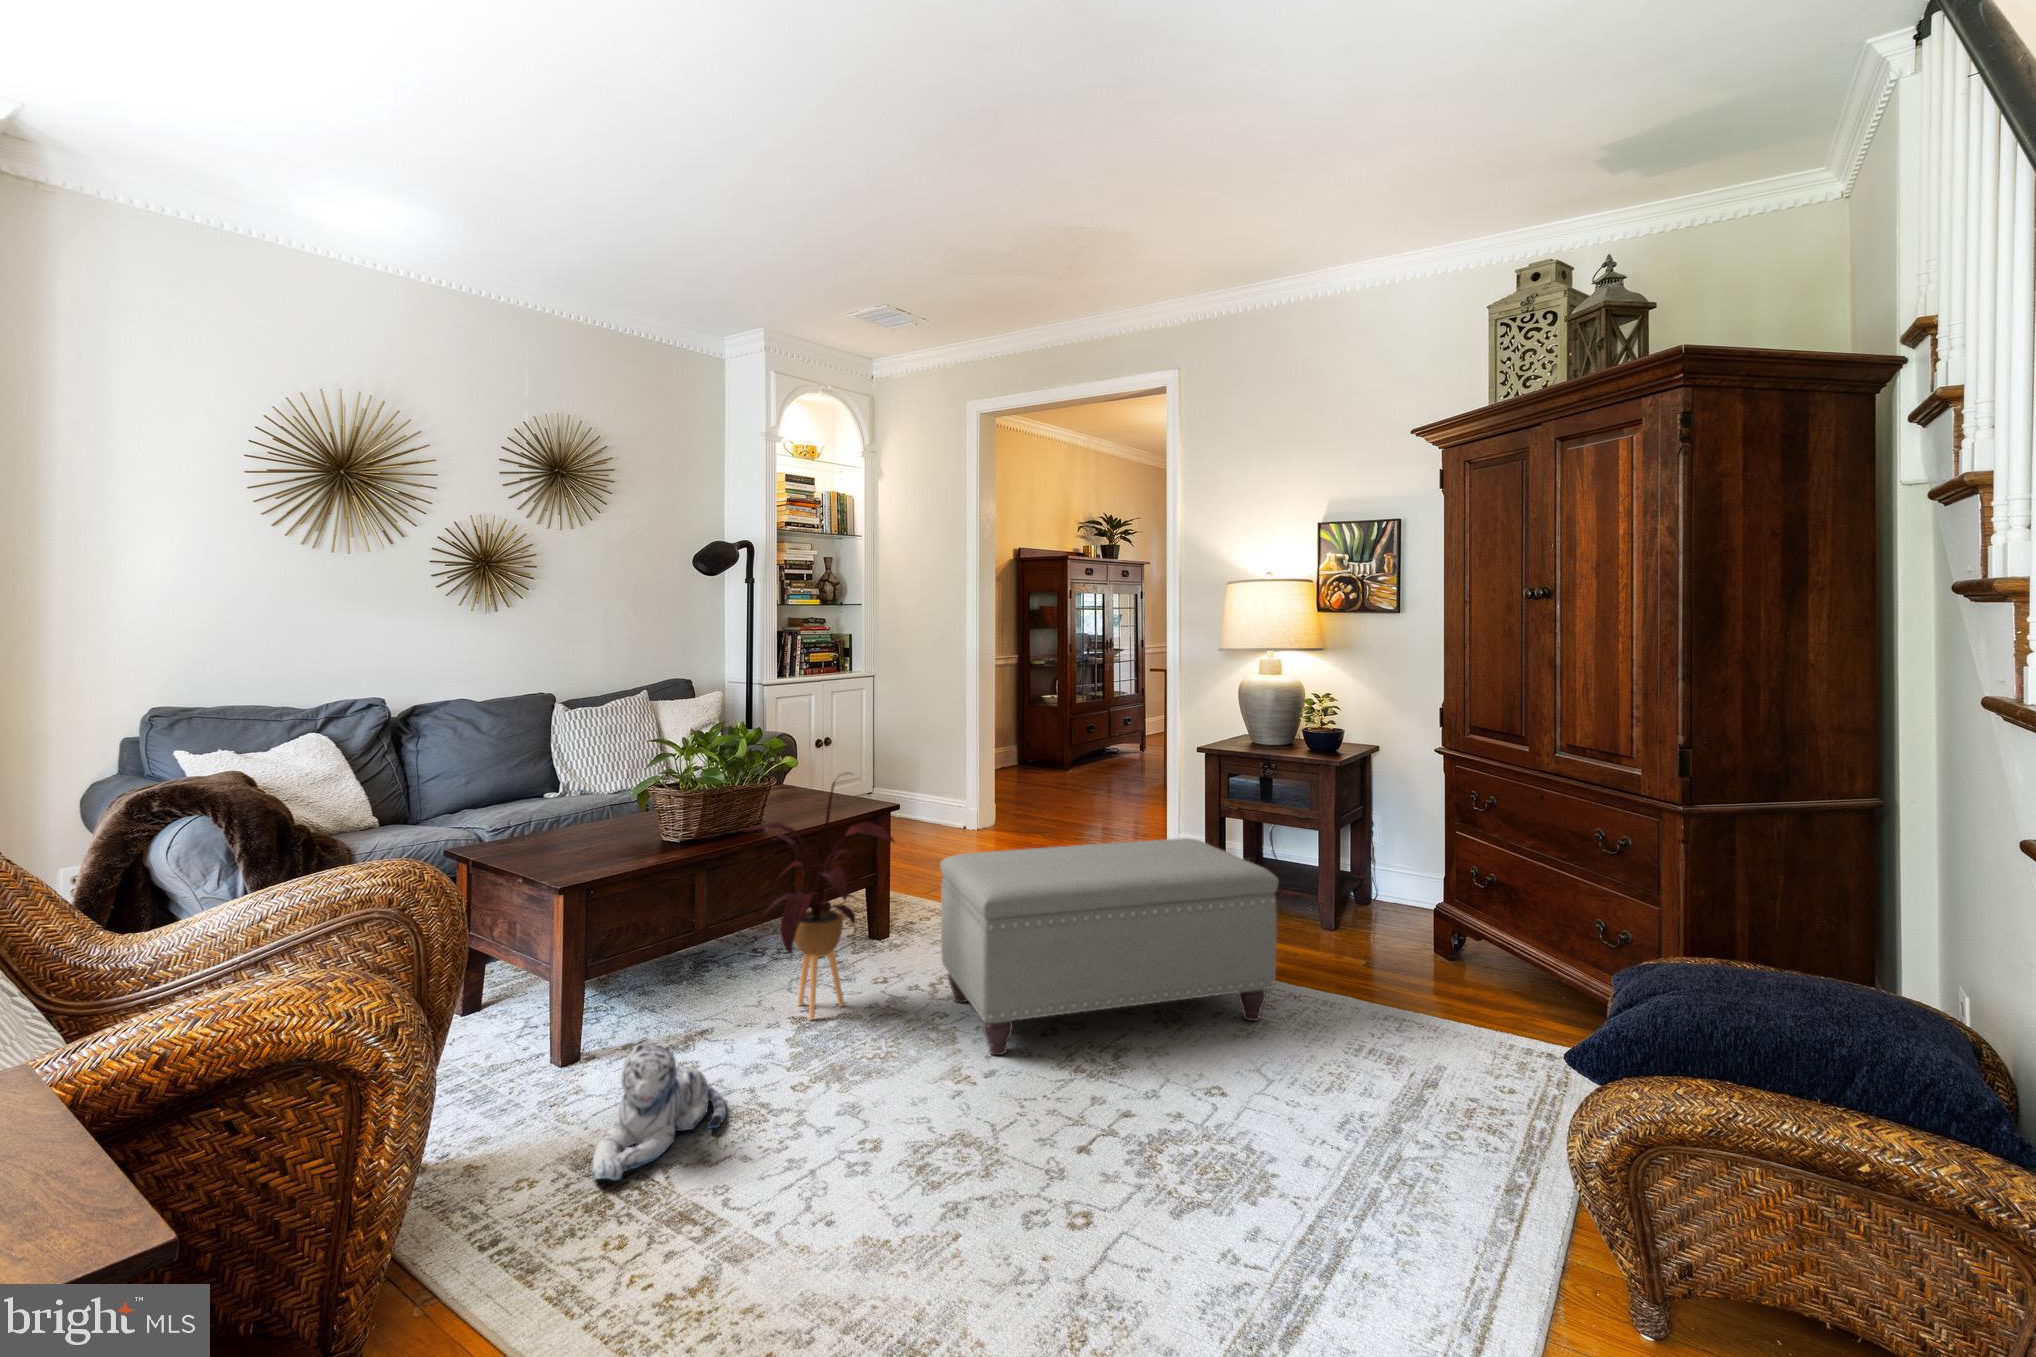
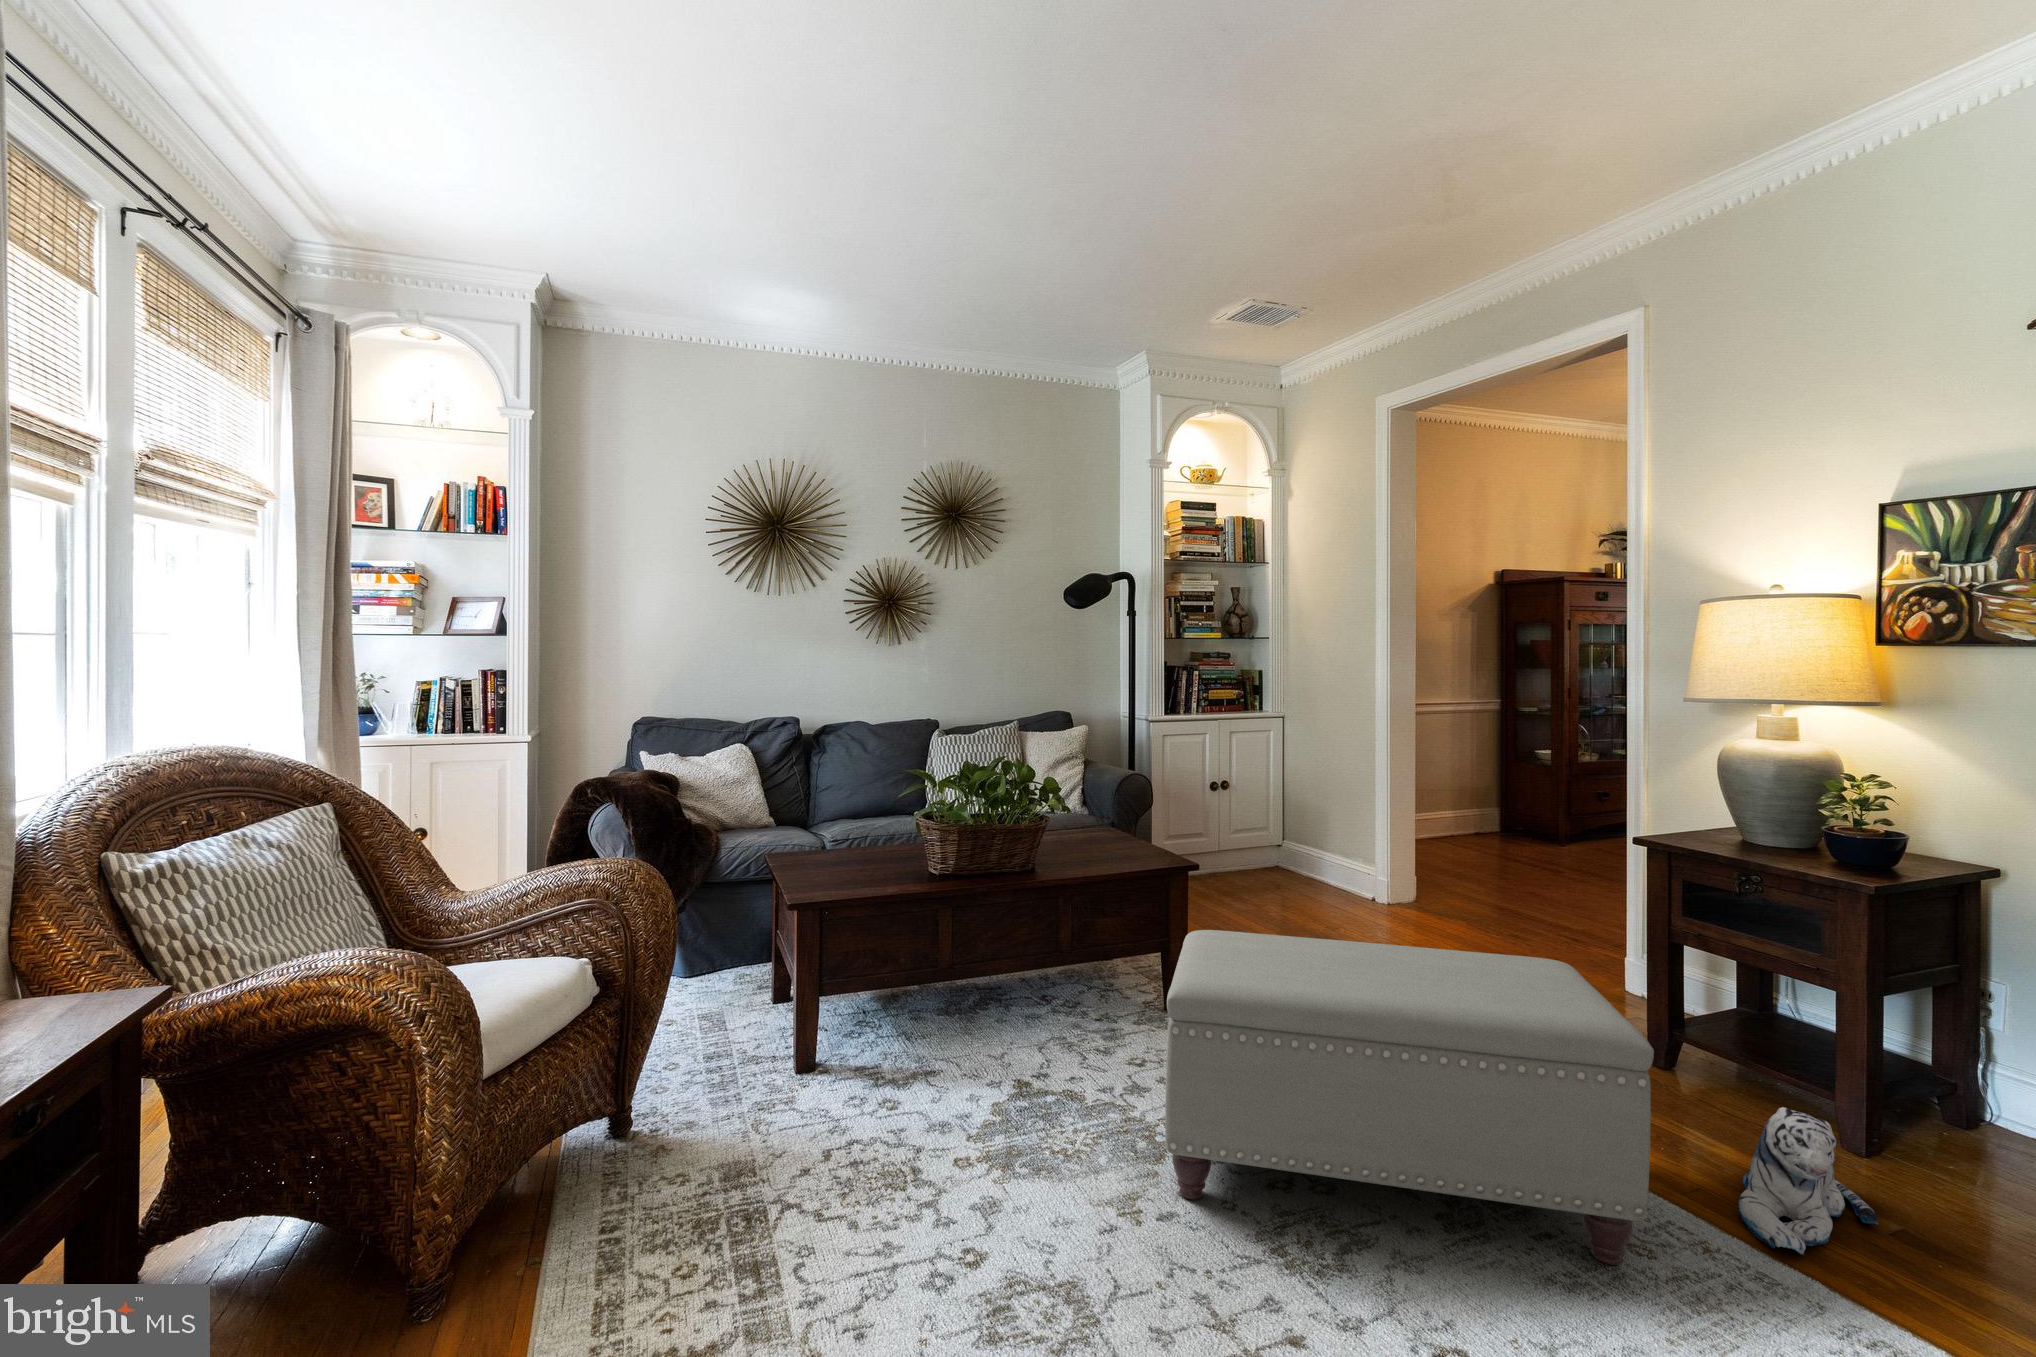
house plant: present [748,782,894,1020] -> none [962,815,1107,1091]
plush toy: present [592,1045,726,1180] -> present [1738,1107,1878,1255]

